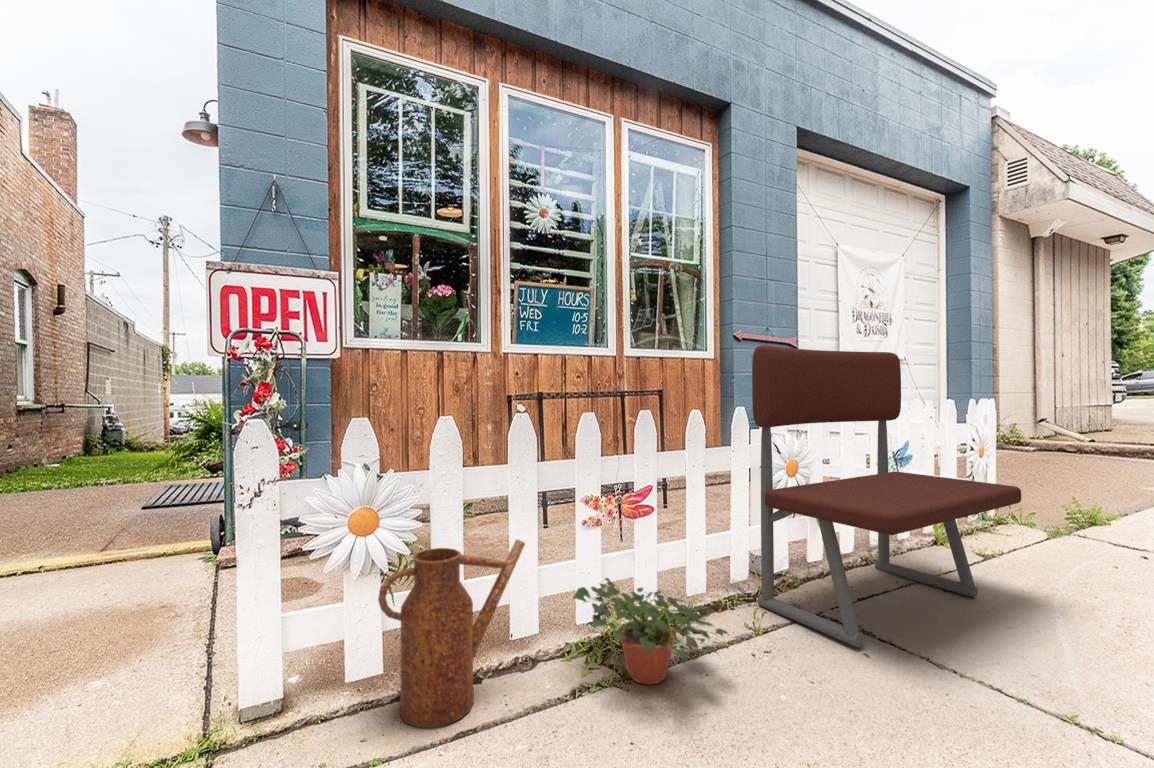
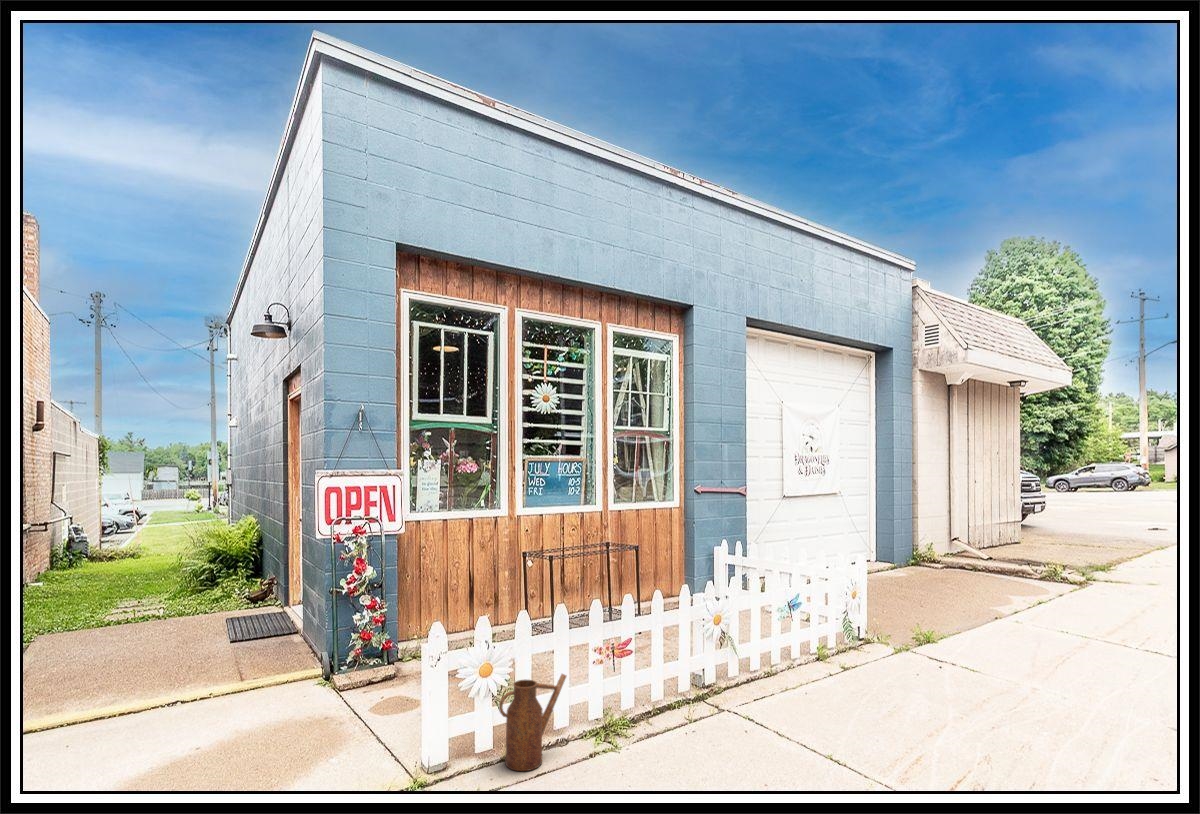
bench: present [752,345,1021,647] -> none [691,540,842,728]
potted plant: present [573,578,728,684] -> none [589,693,672,750]

